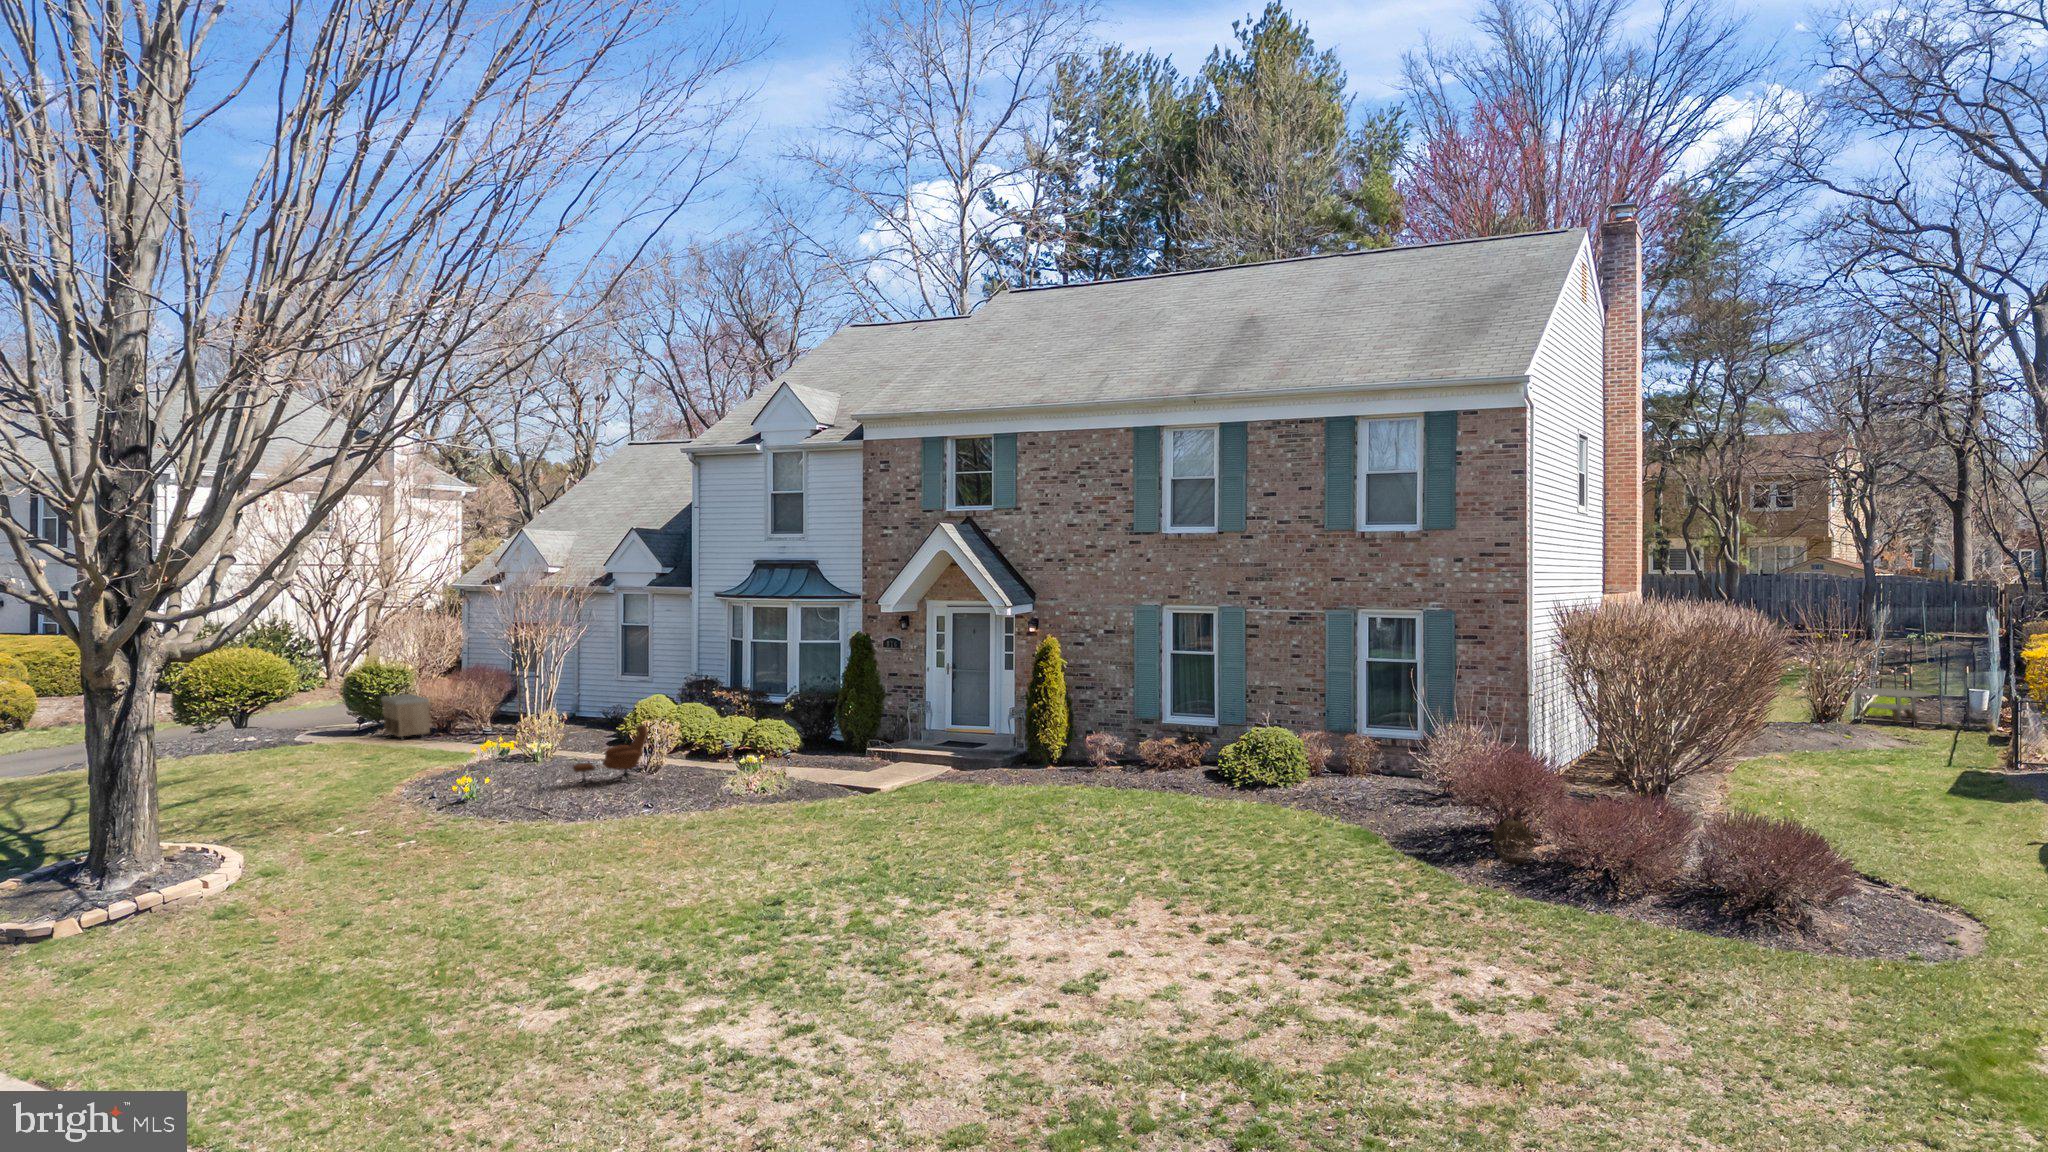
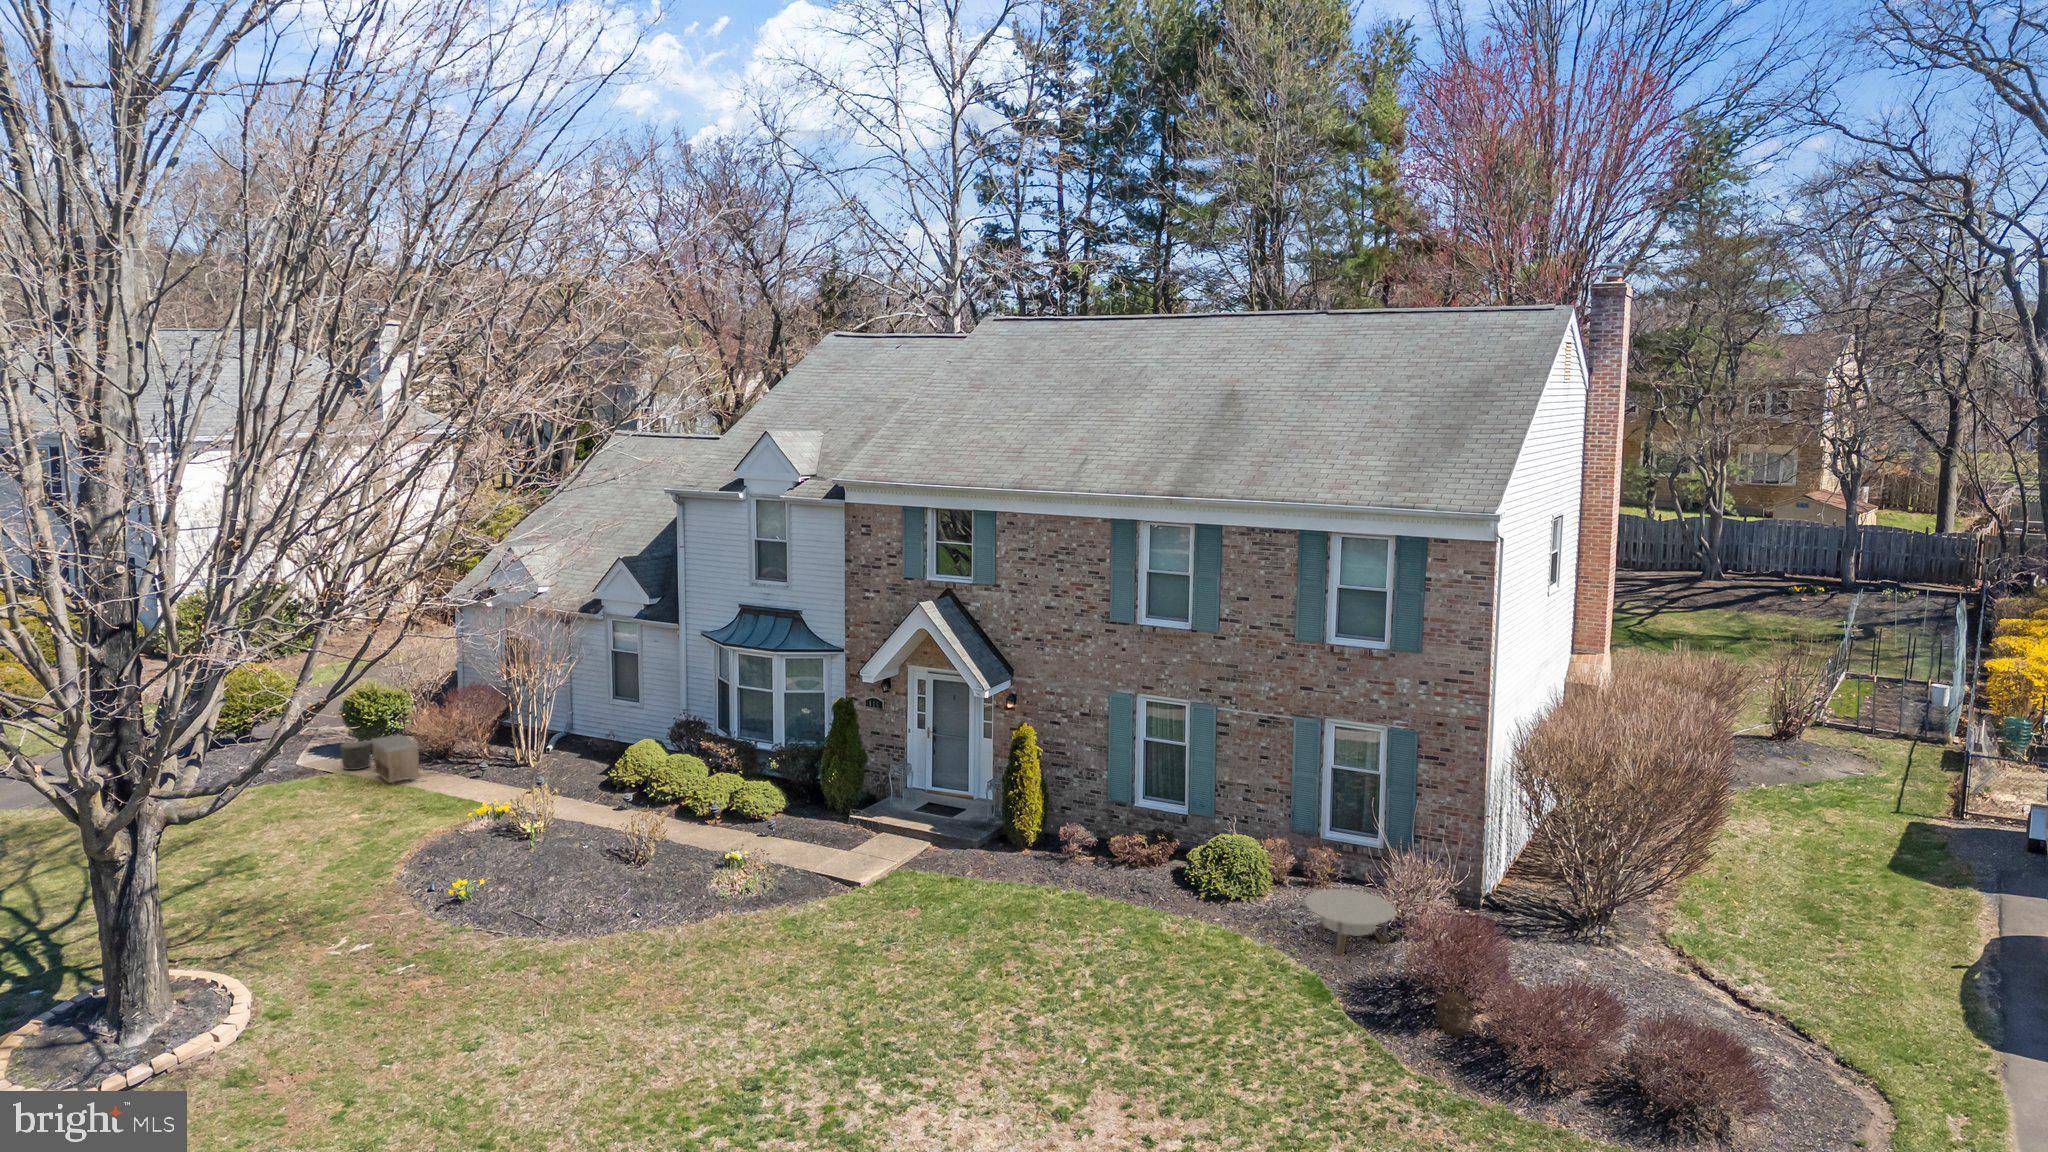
round table: present [1852,688,1931,723] -> present [1305,889,1396,955]
planter: none [350,705,381,732] -> present [340,741,371,770]
lounge chair: present [573,725,648,786] -> none [559,809,635,875]

